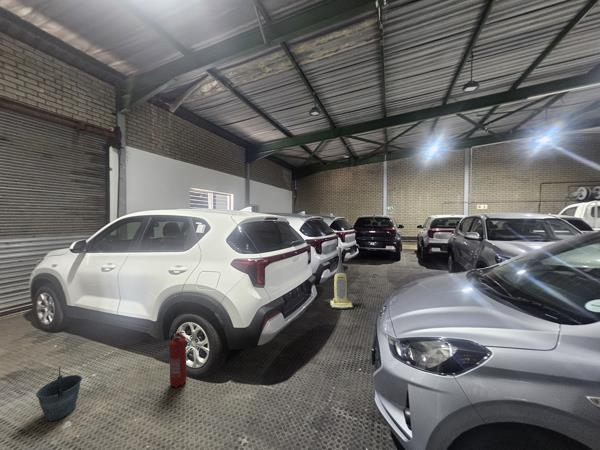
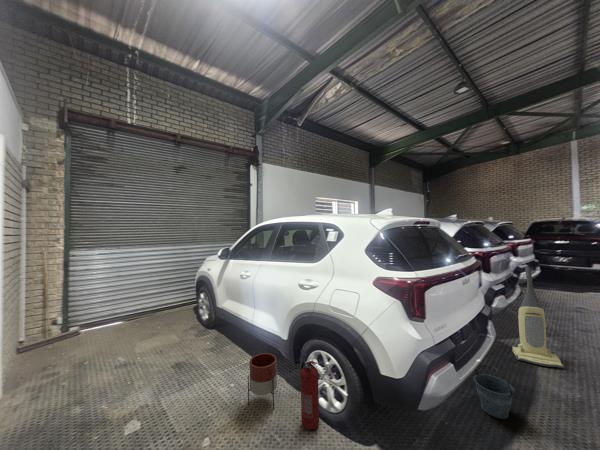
planter: none [112,338,146,388] -> present [248,353,277,409]
bucket: present [36,367,82,421] -> present [474,364,515,419]

